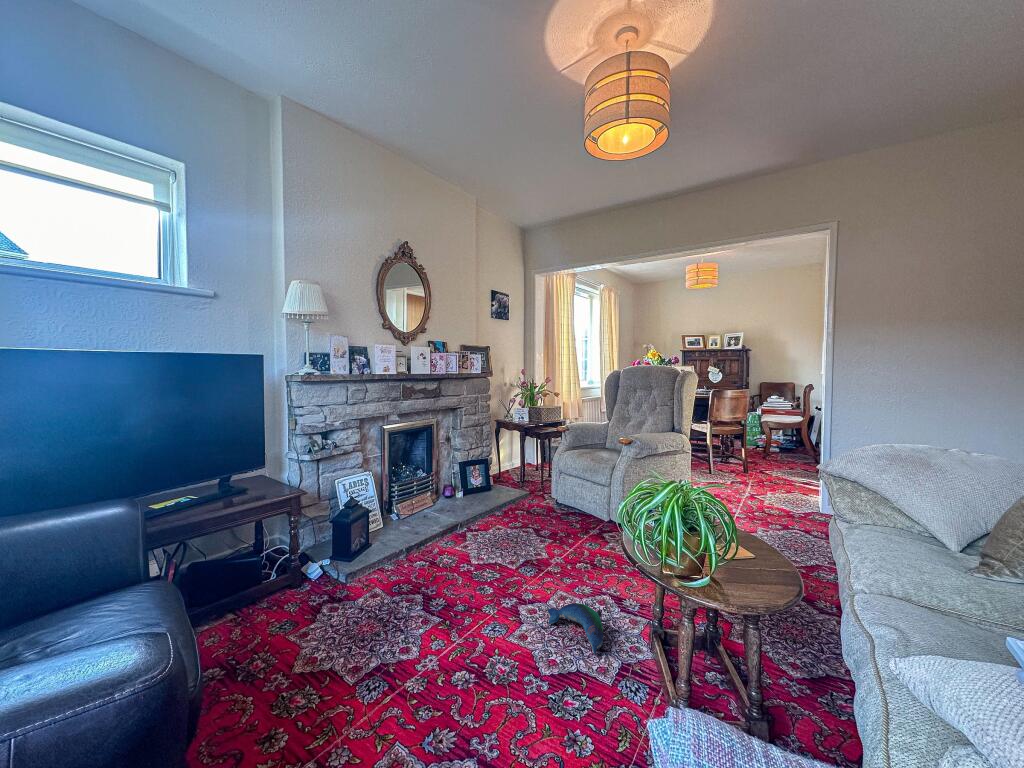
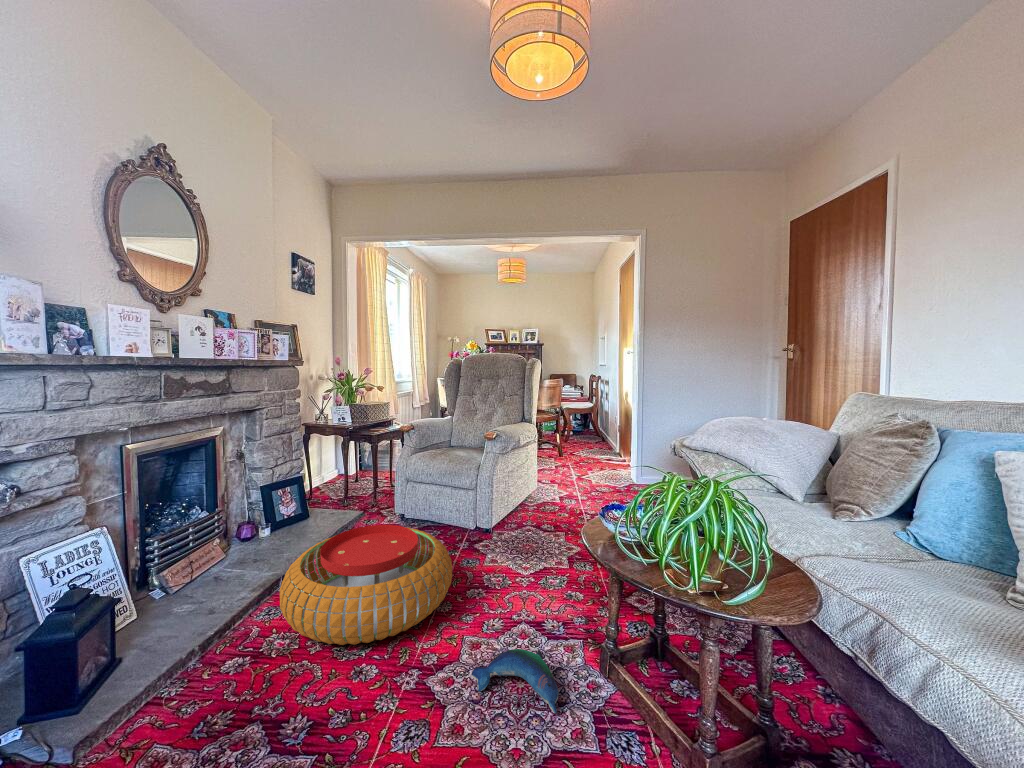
pouf: none [449,498,567,575] -> present [280,525,452,645]

